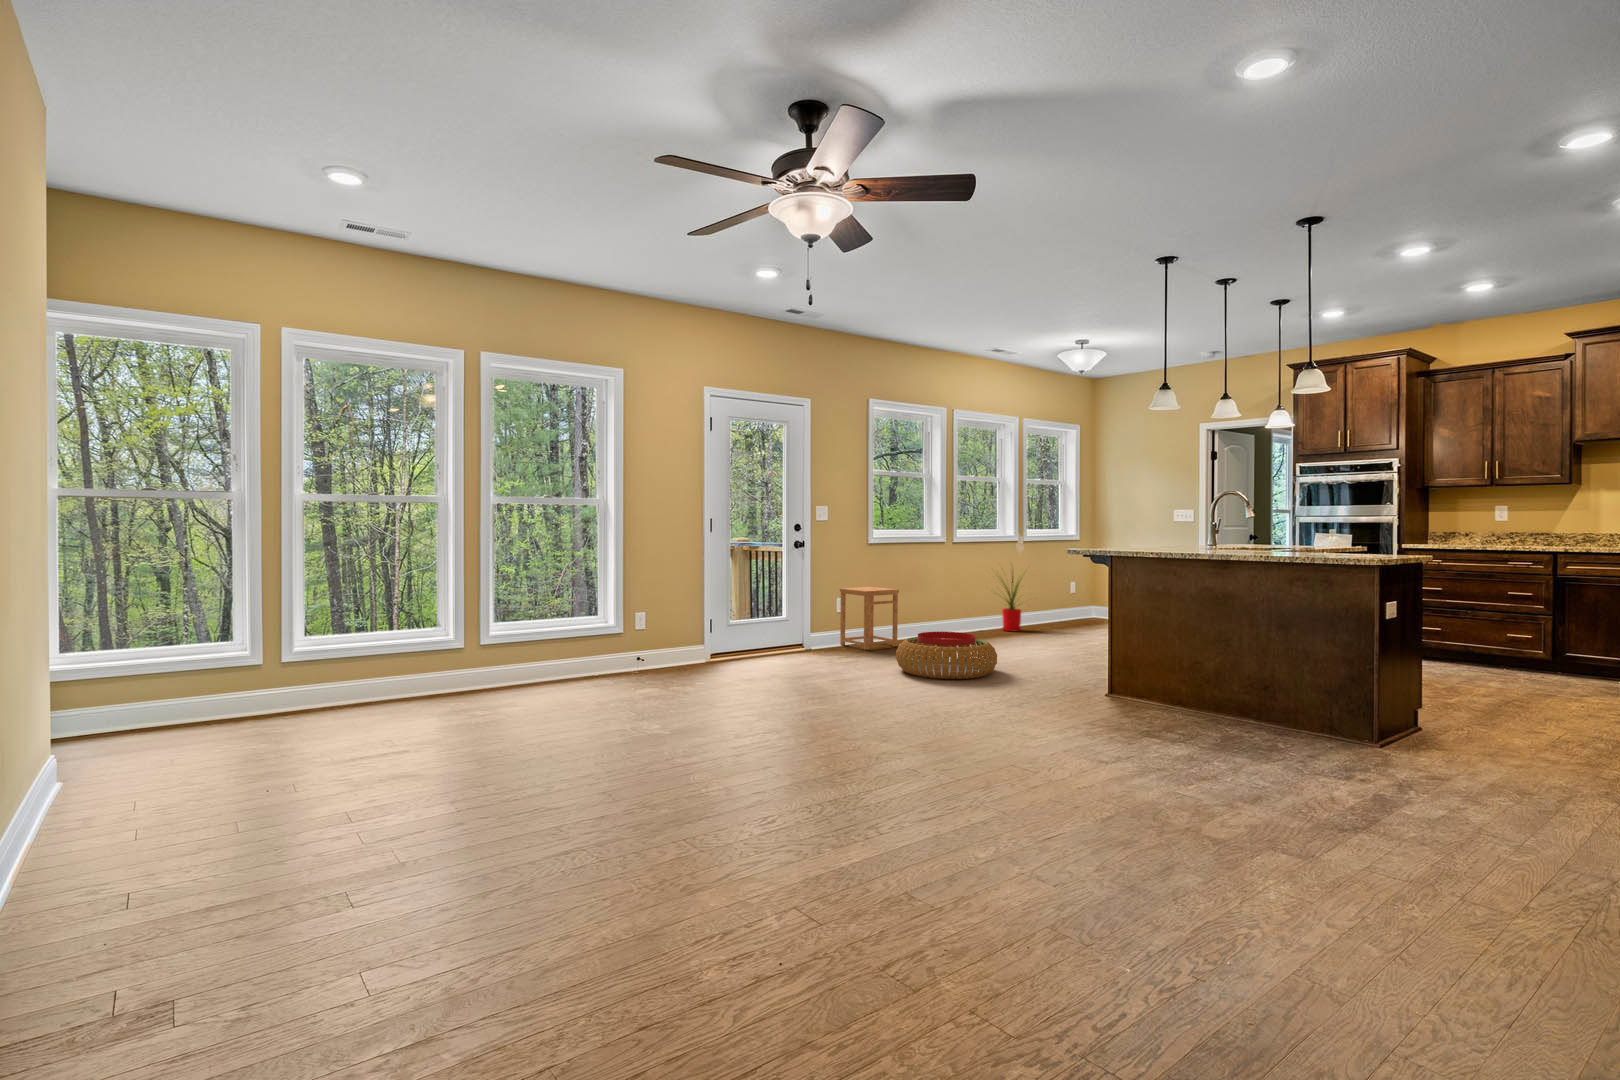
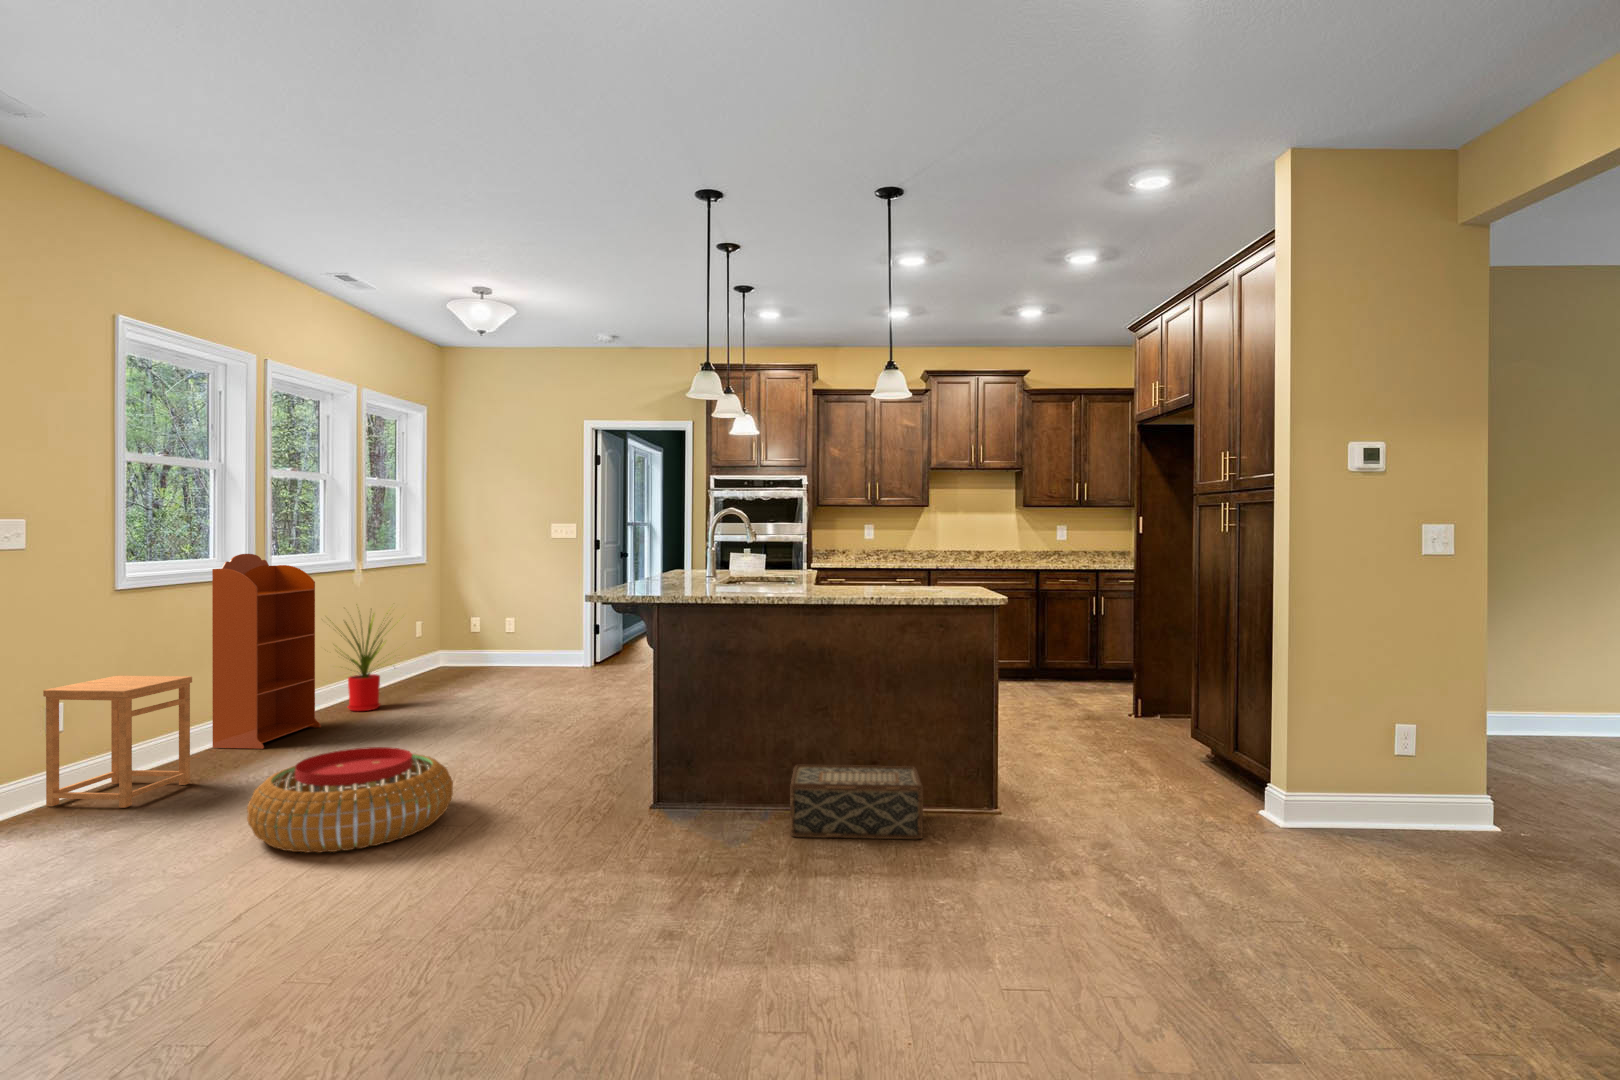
bookcase: none [920,527,979,639] -> present [212,554,321,749]
woven basket: none [1174,678,1298,741] -> present [790,765,923,839]

